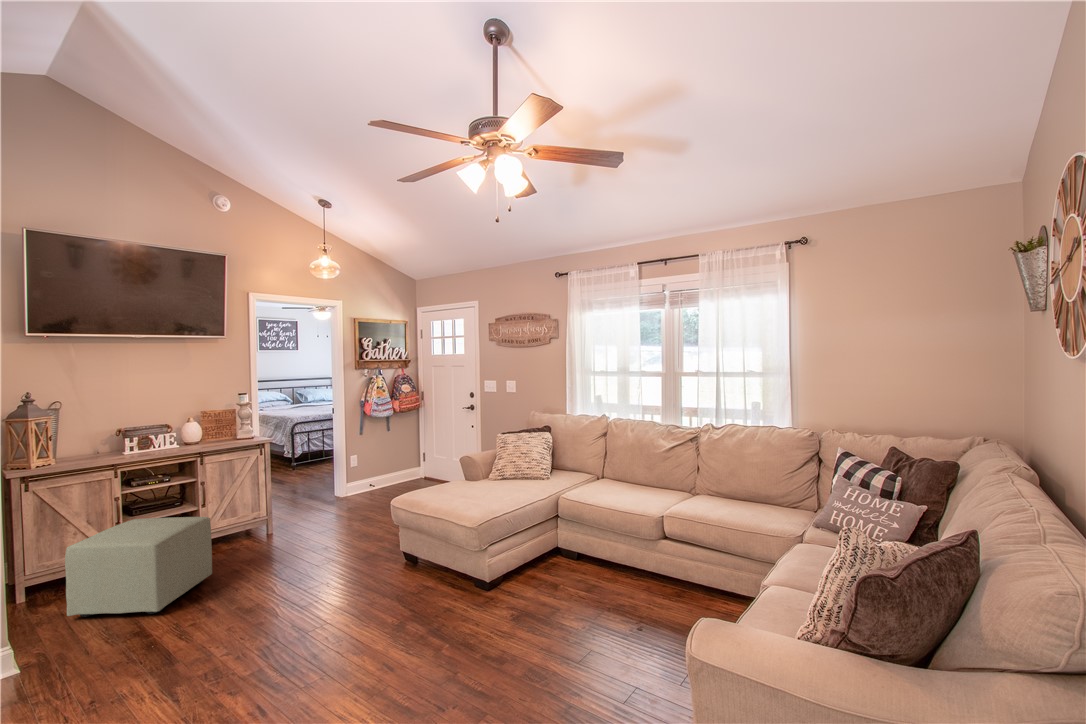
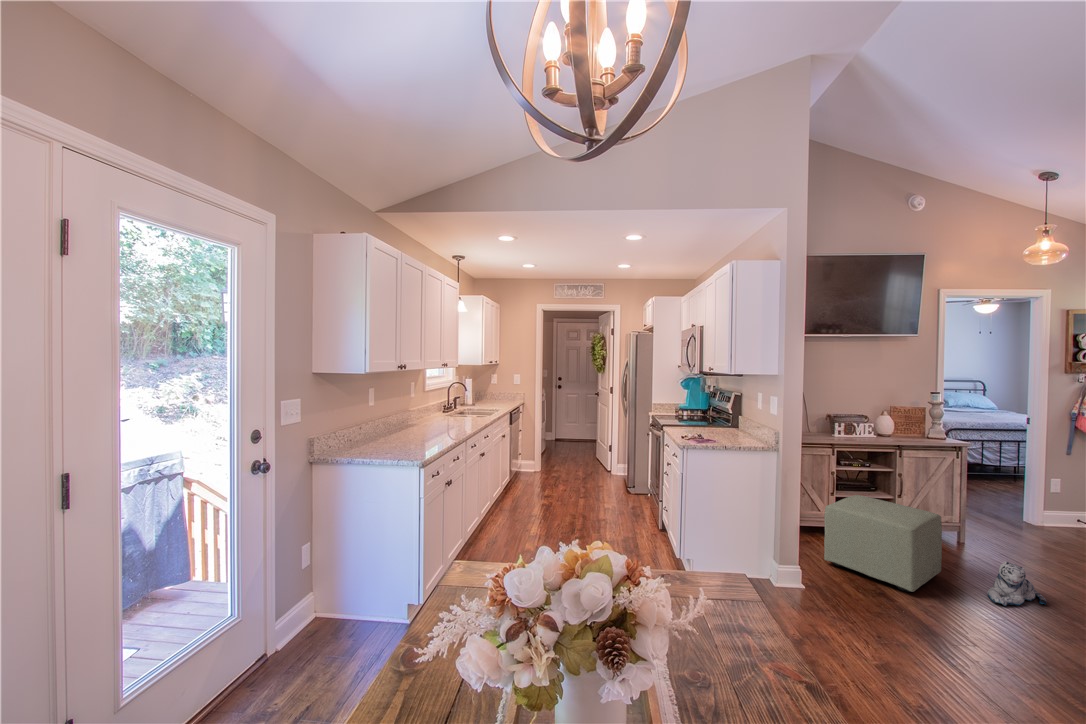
plush toy: none [242,544,291,587] -> present [988,562,1046,606]

